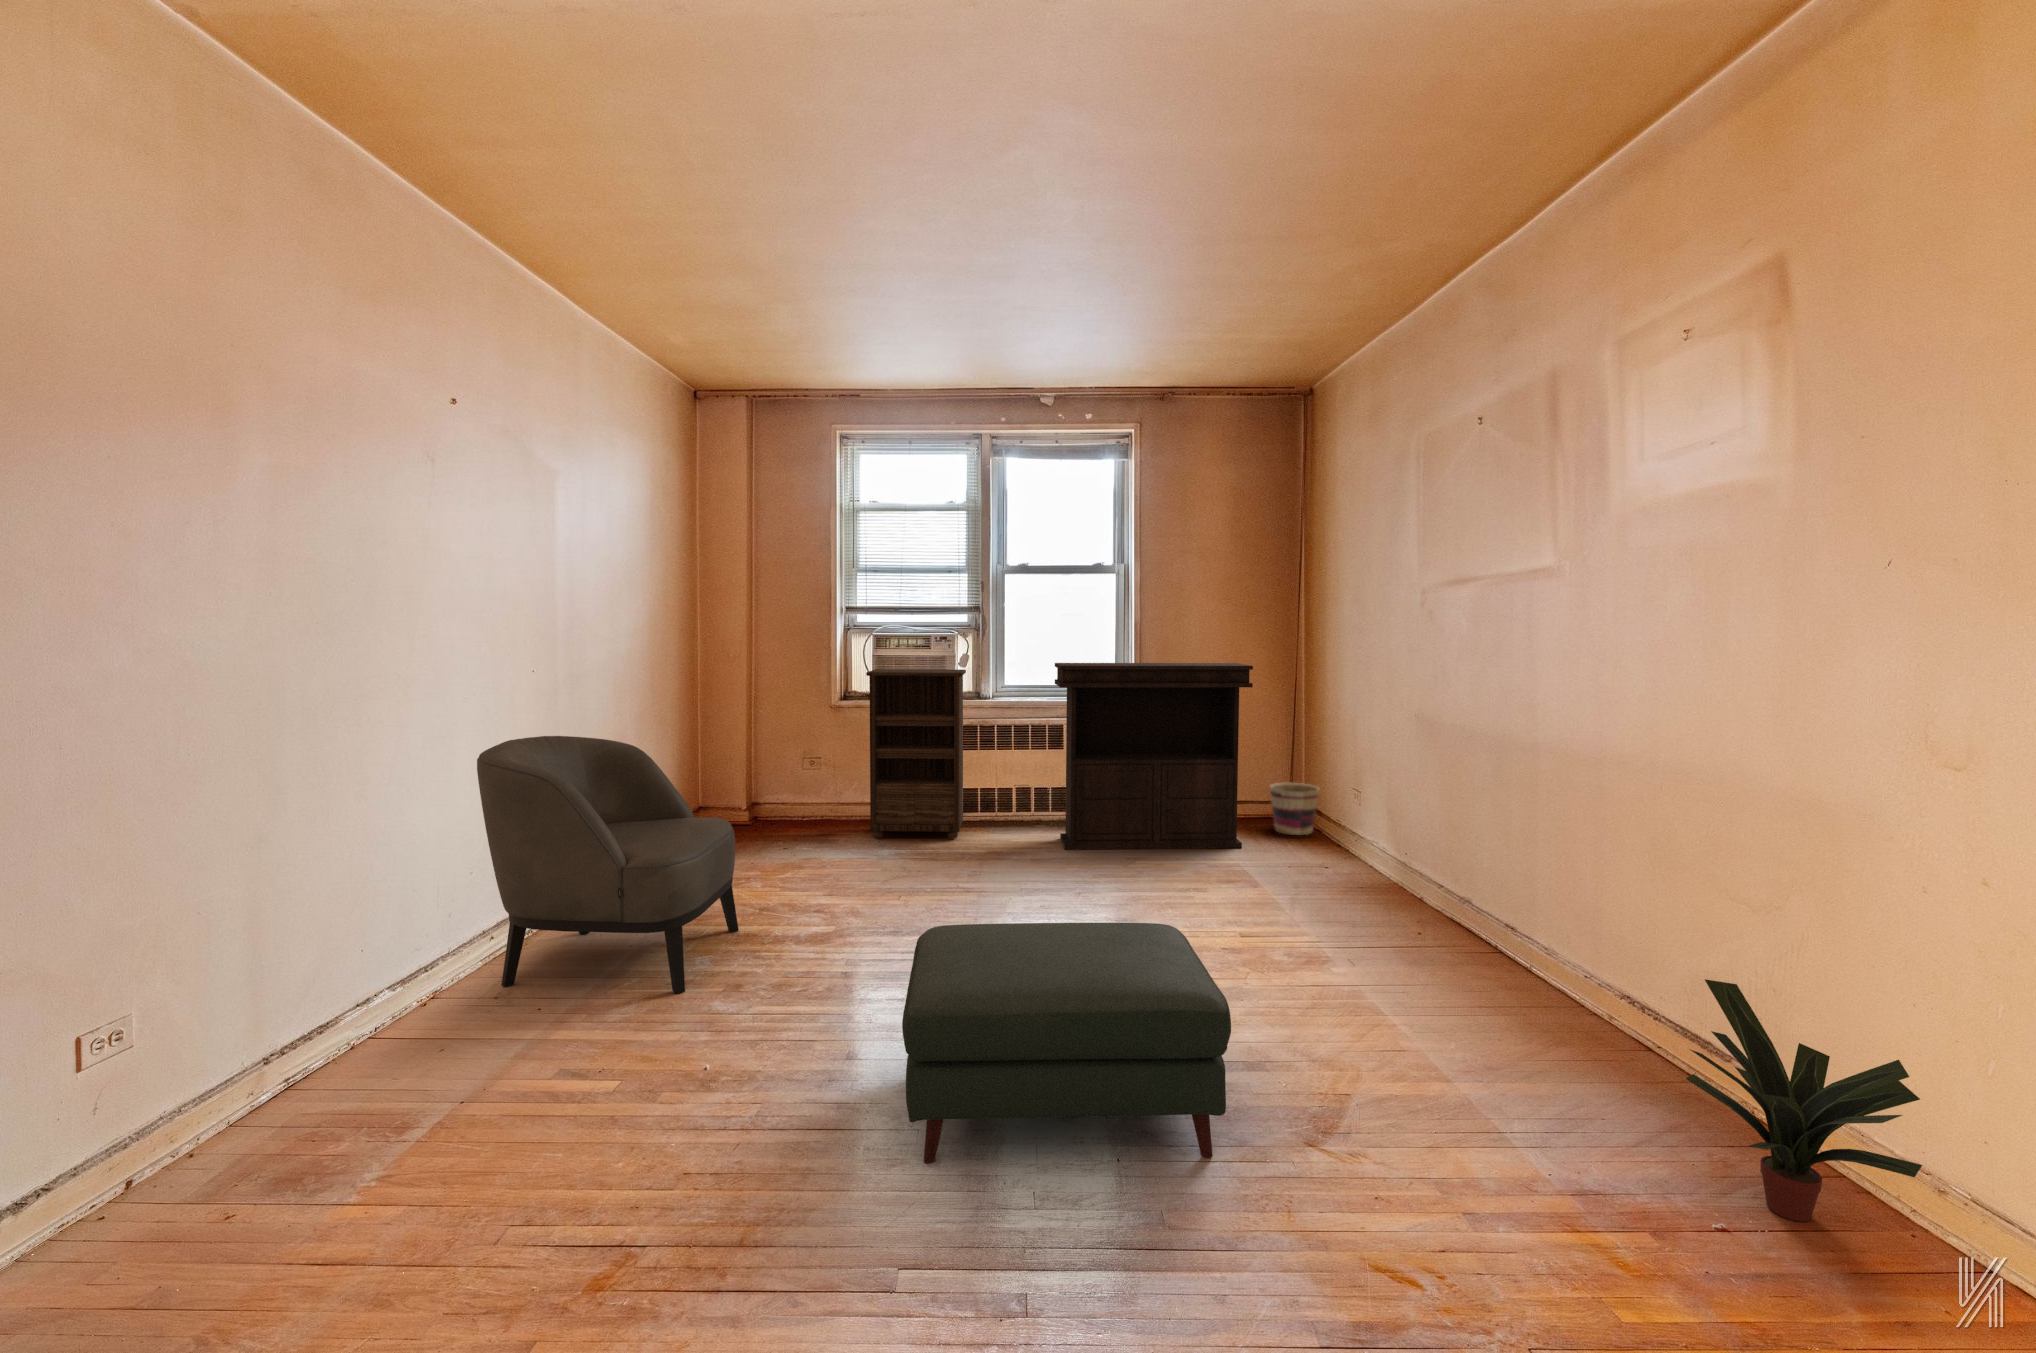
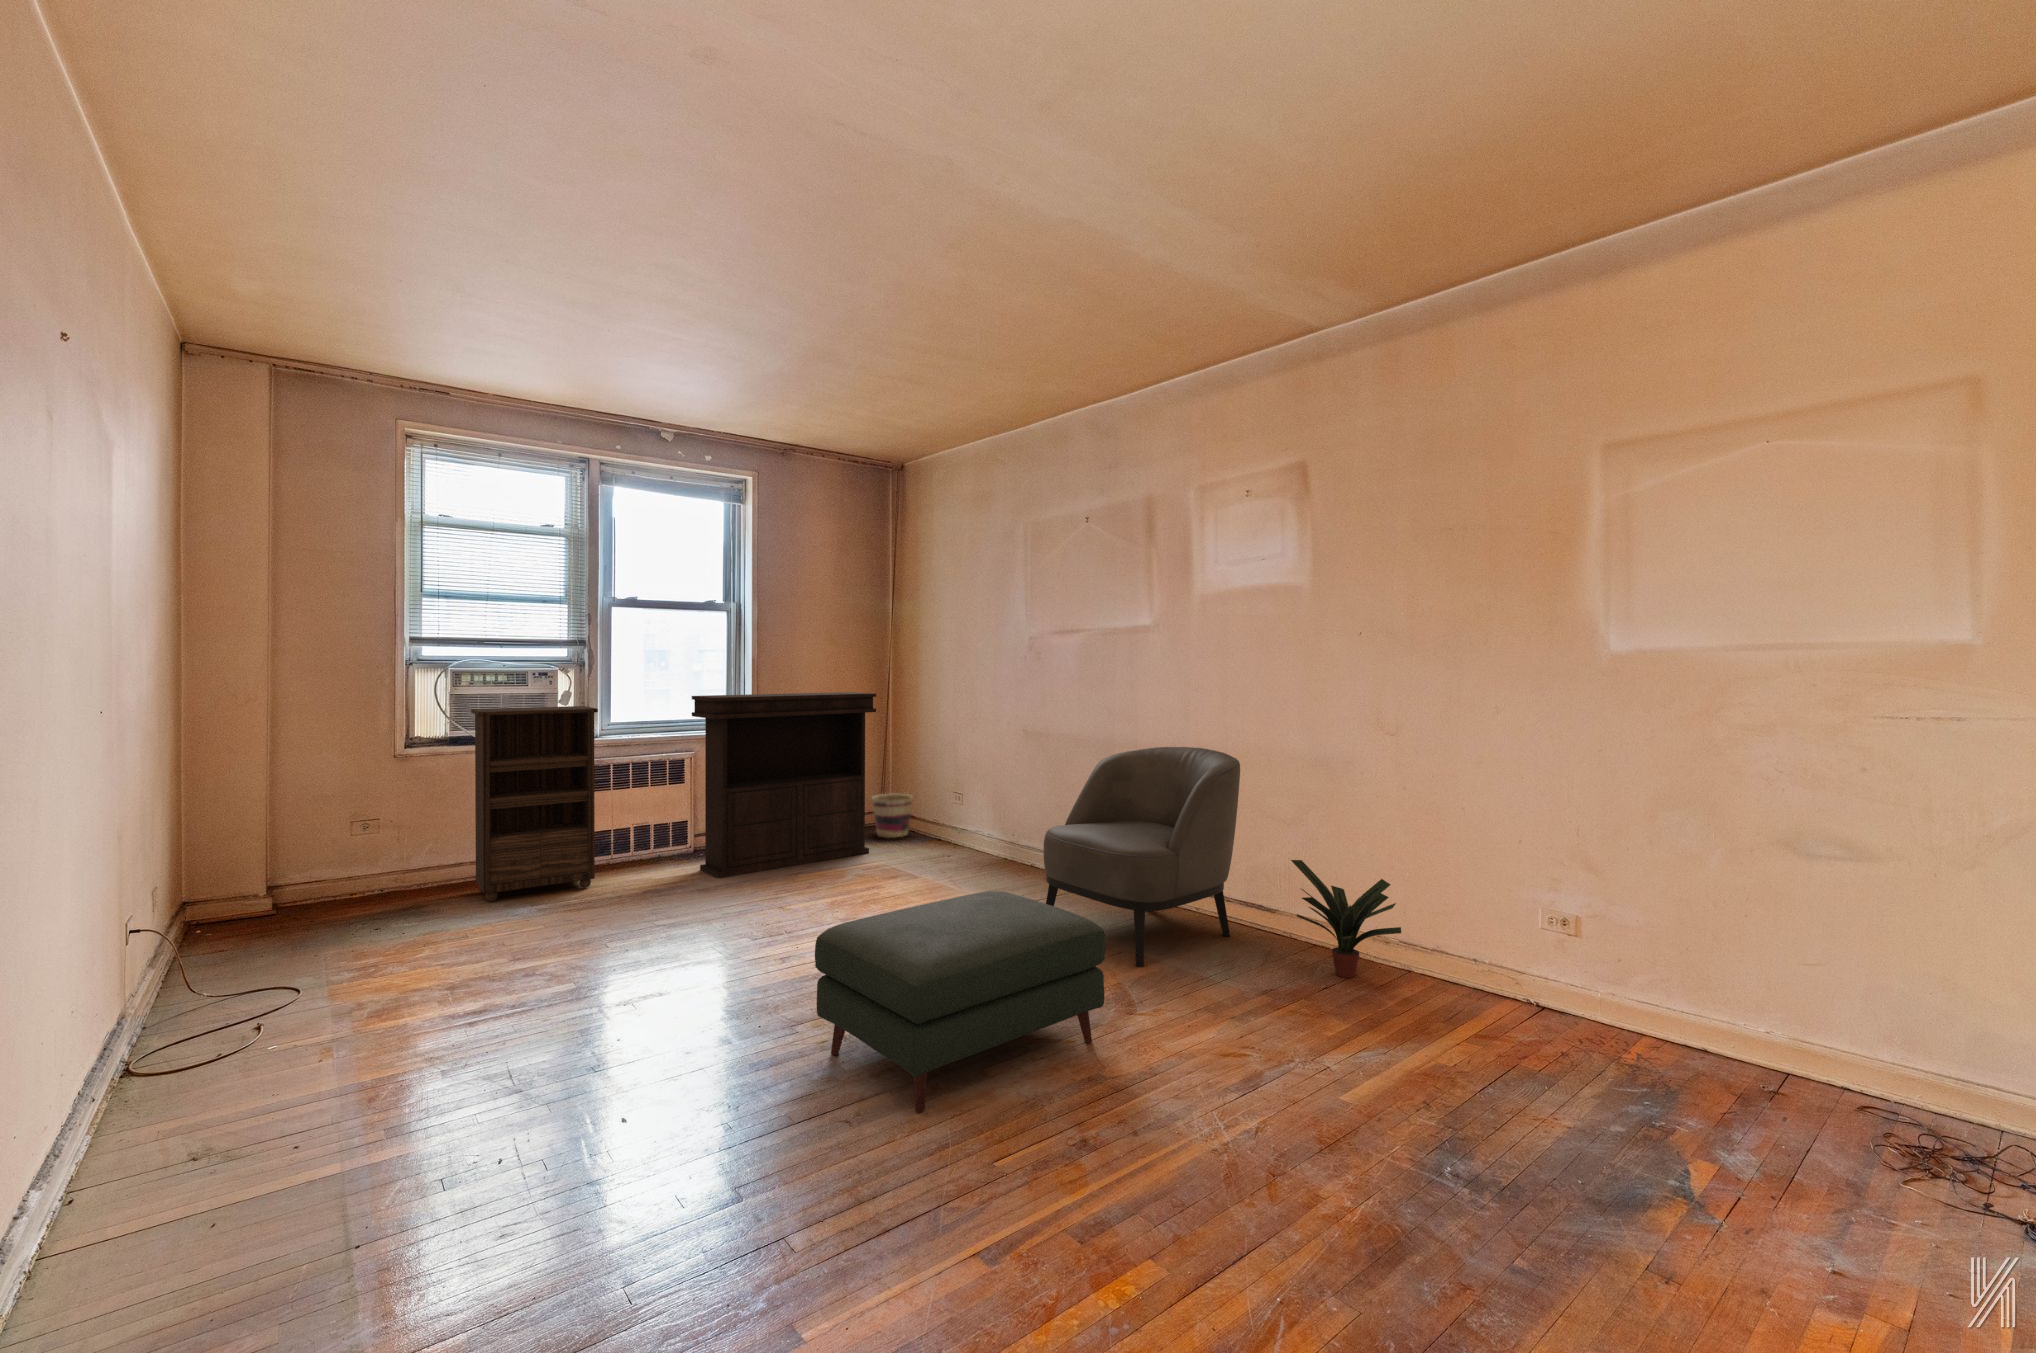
armchair: present [477,736,739,994] -> present [1043,747,1240,967]

